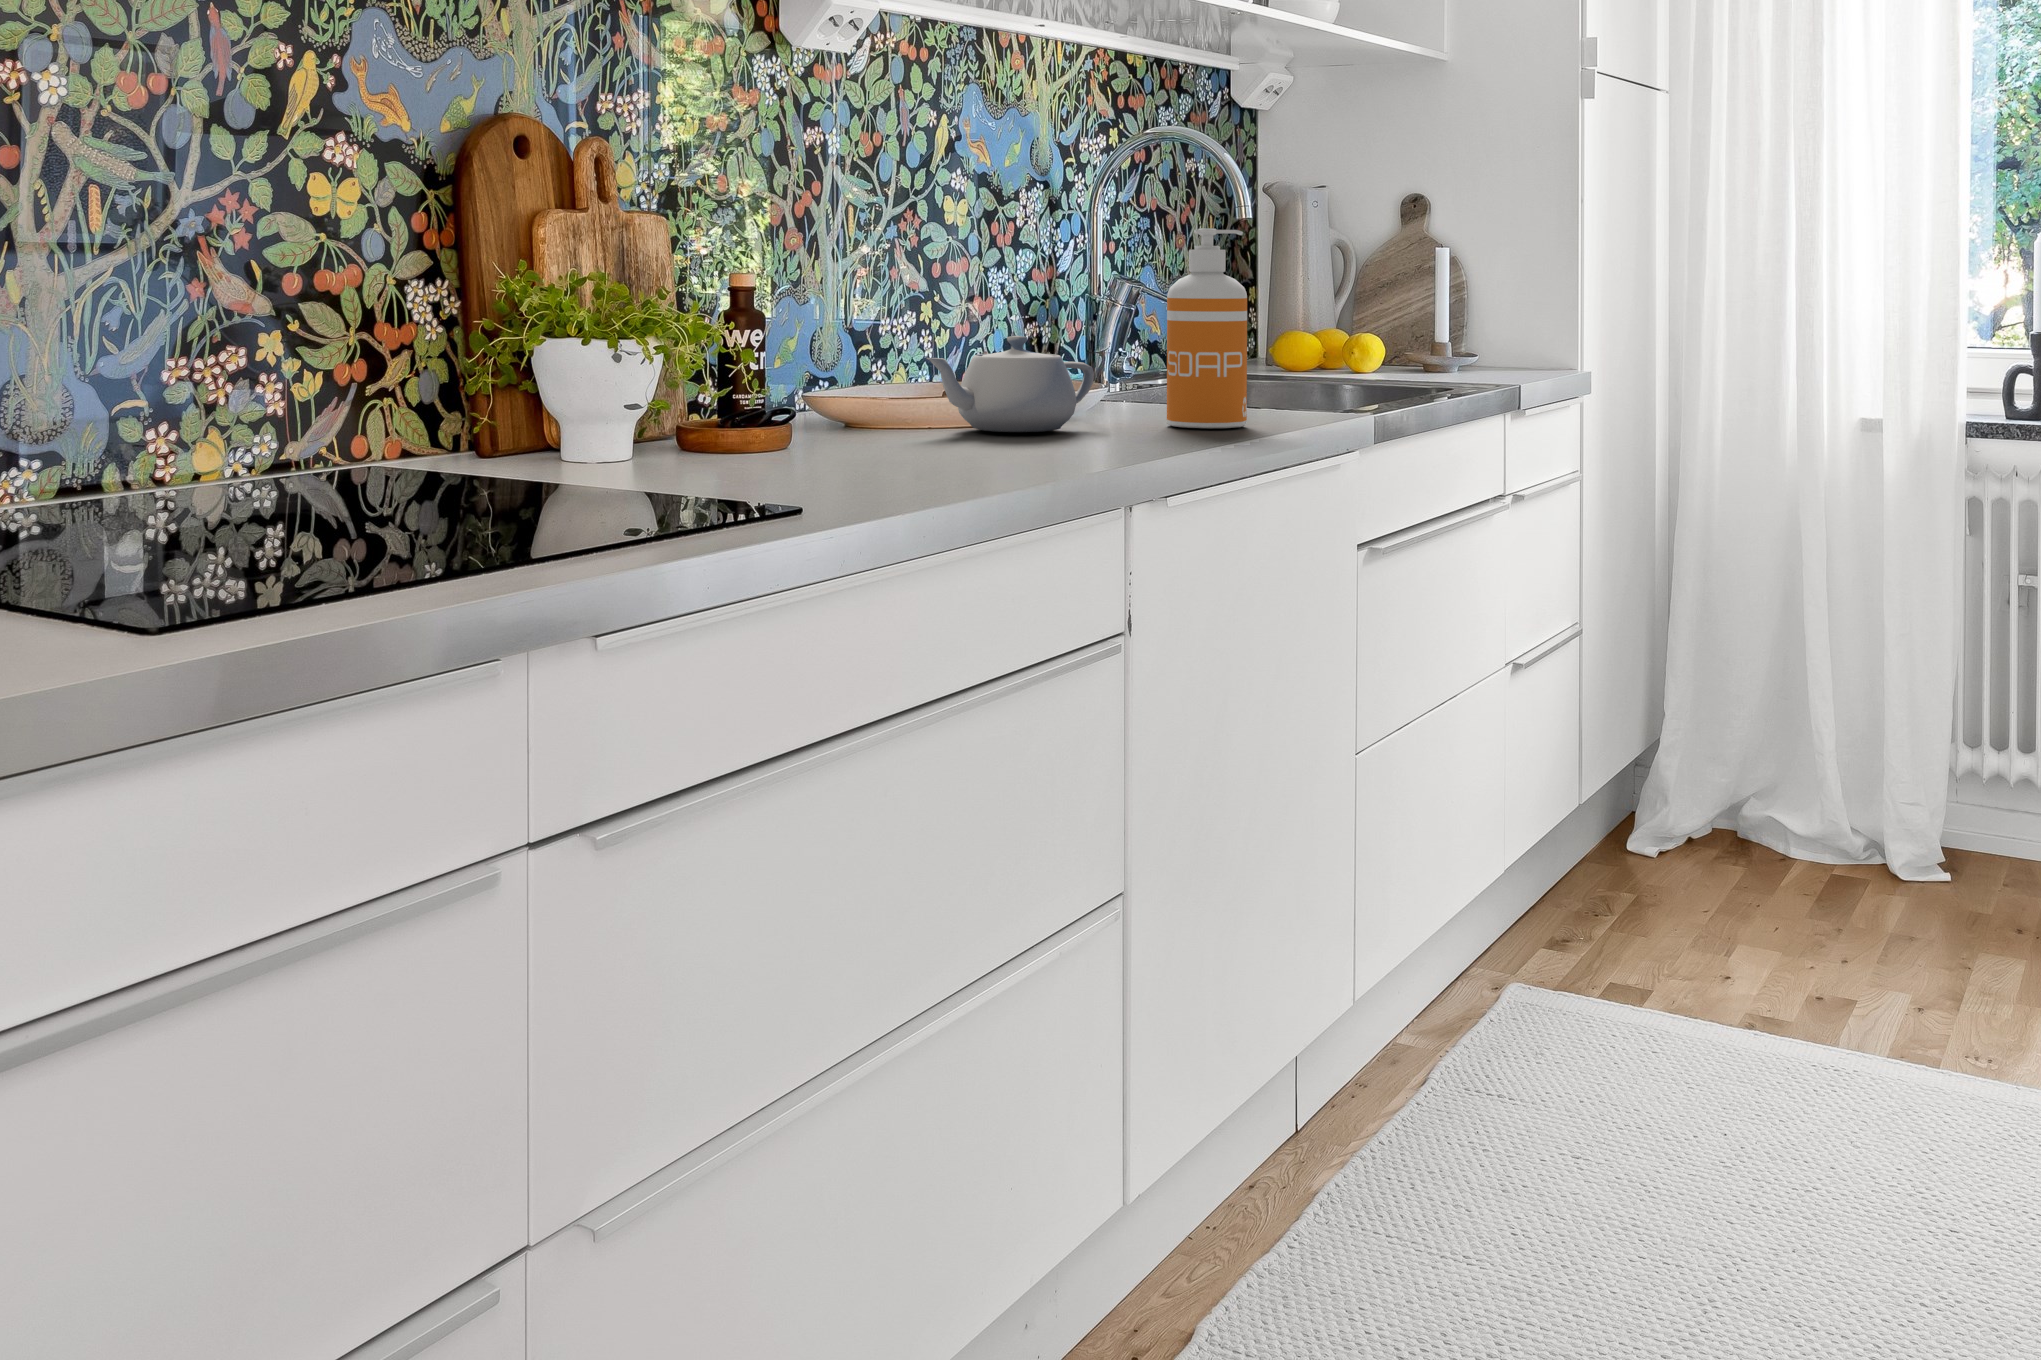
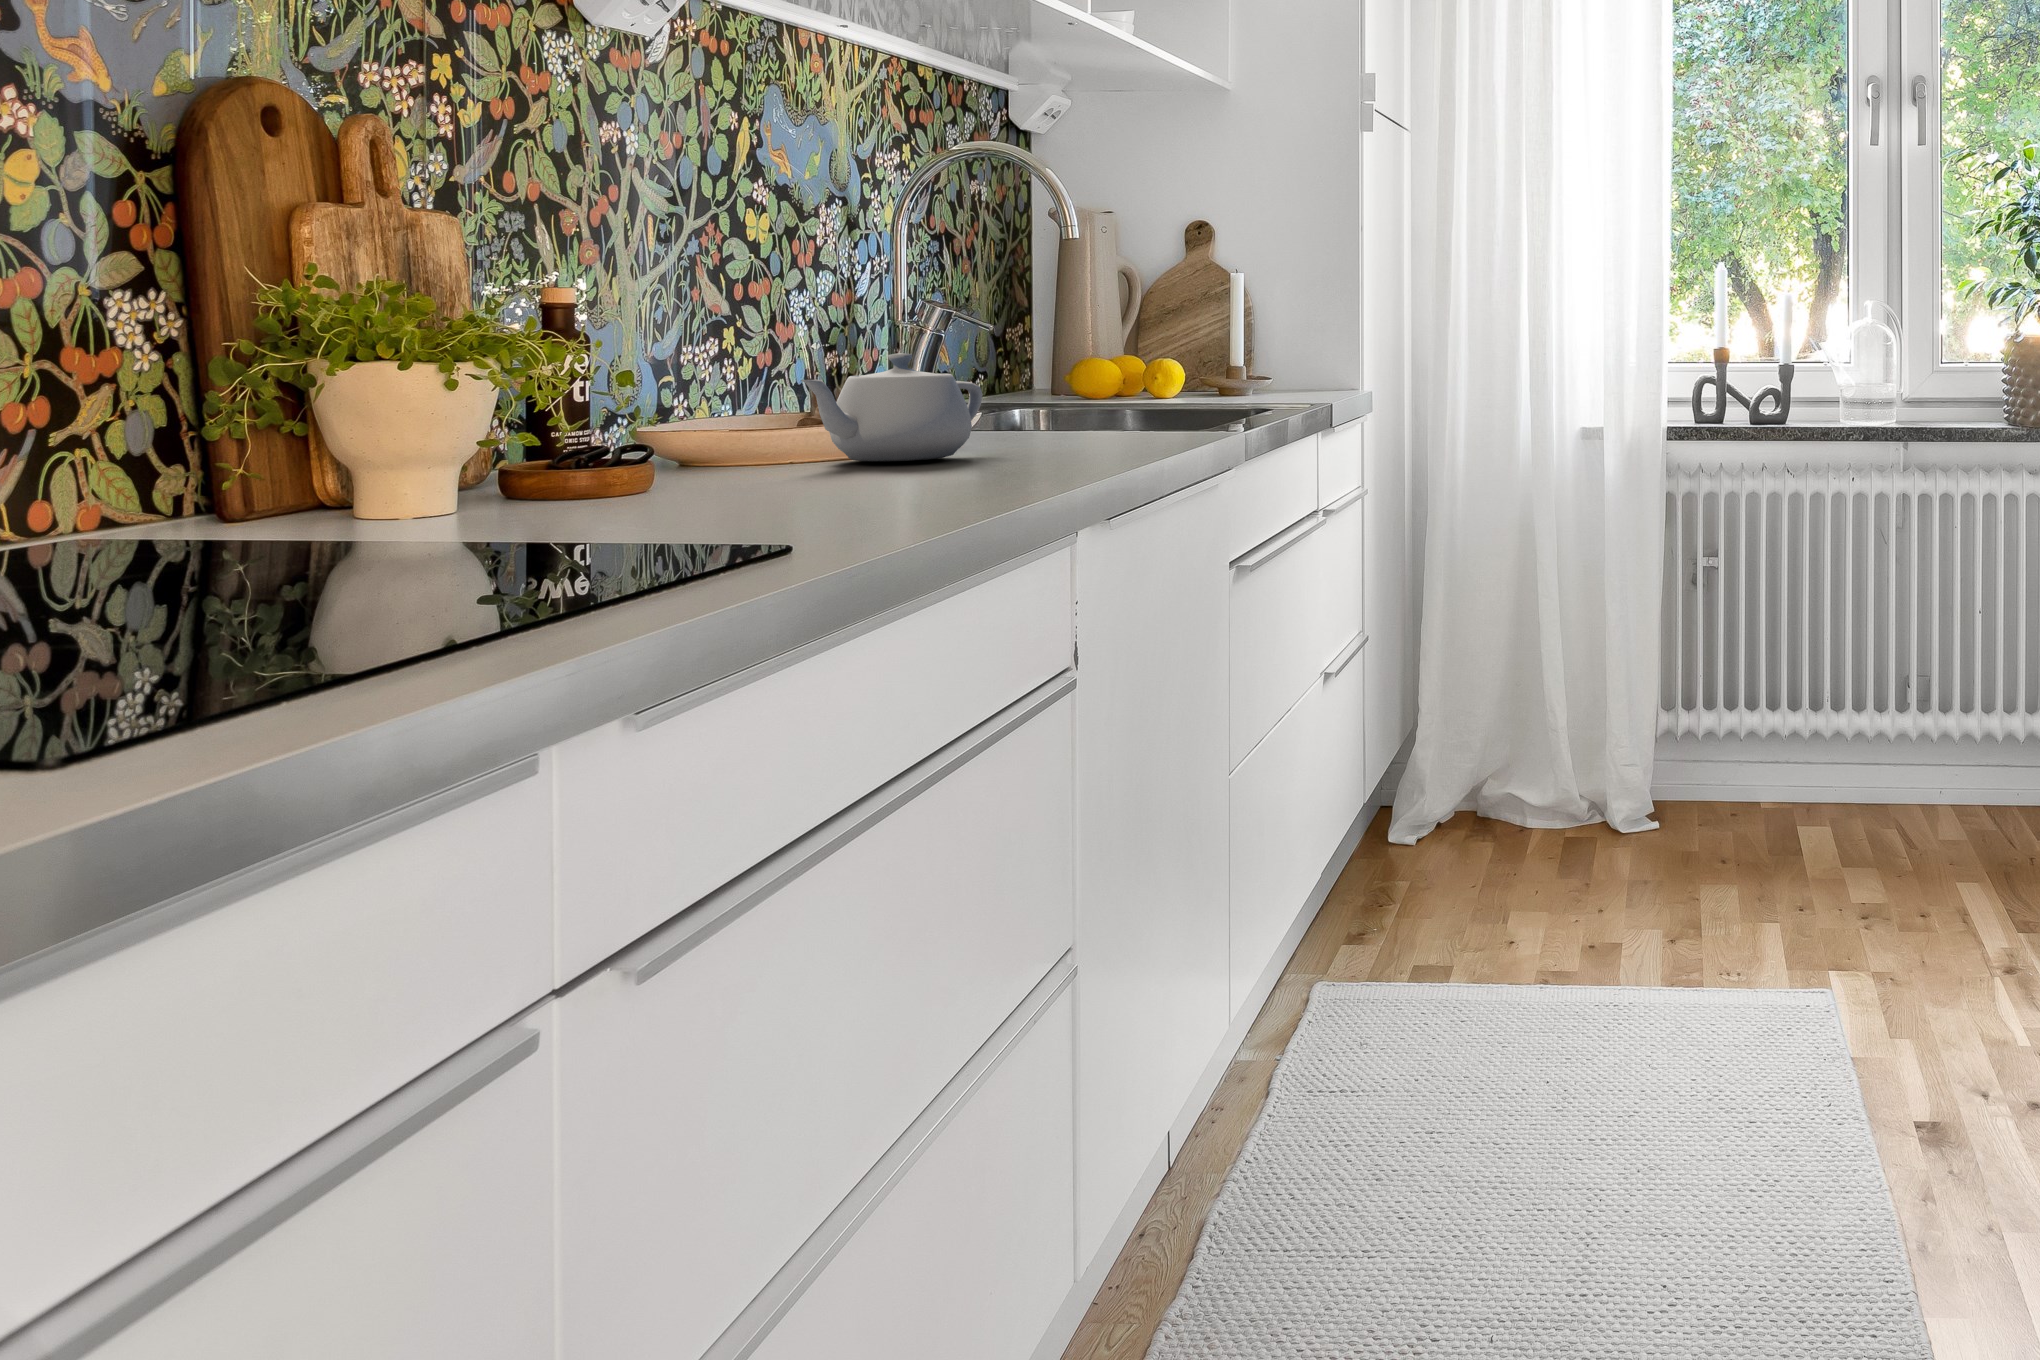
soap dispenser: present [1167,228,1247,428] -> none [1057,235,1144,448]

